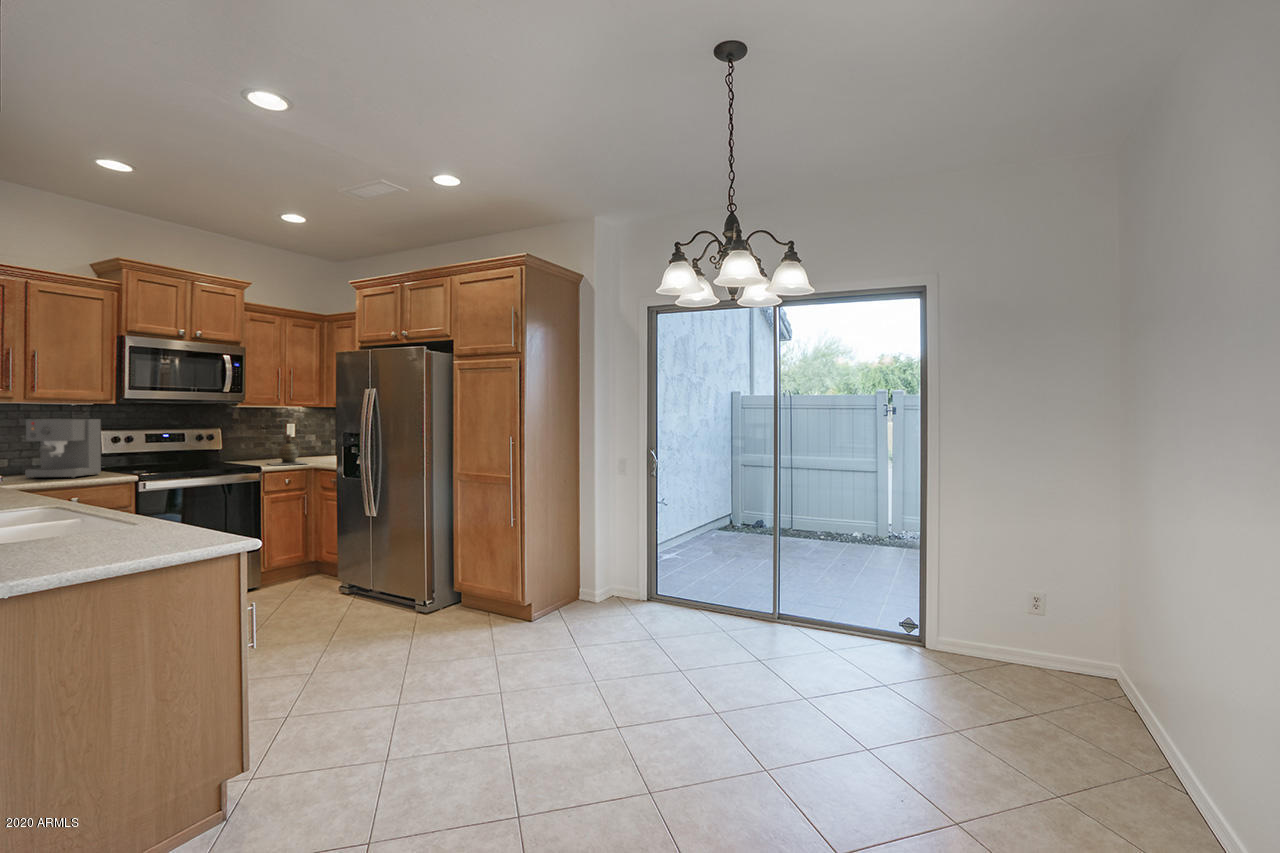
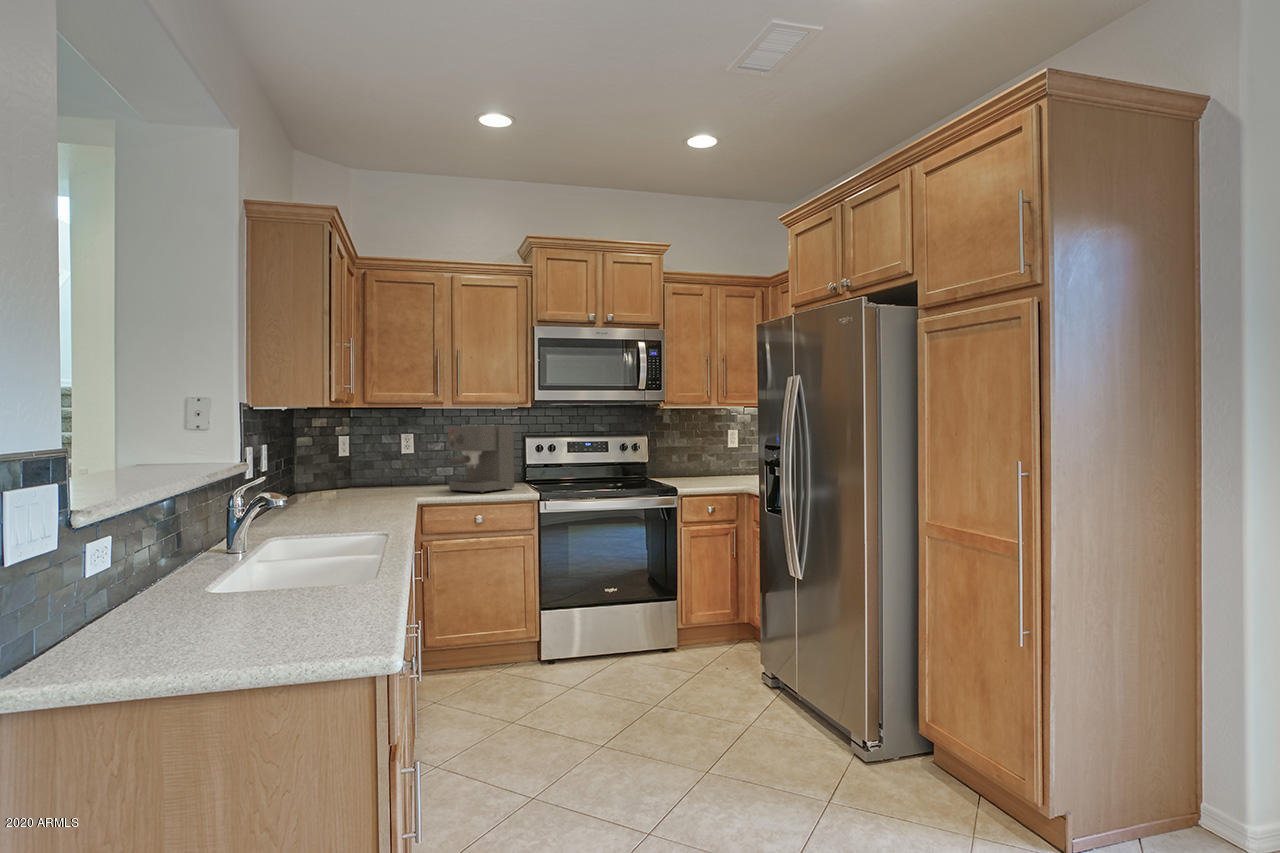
ceramic jug: present [268,434,305,465] -> none [692,443,740,485]

